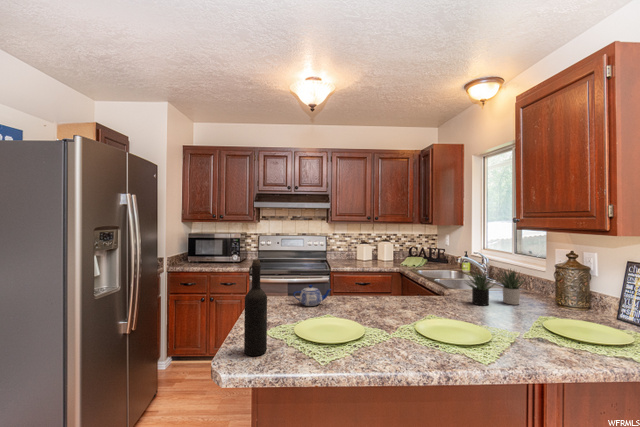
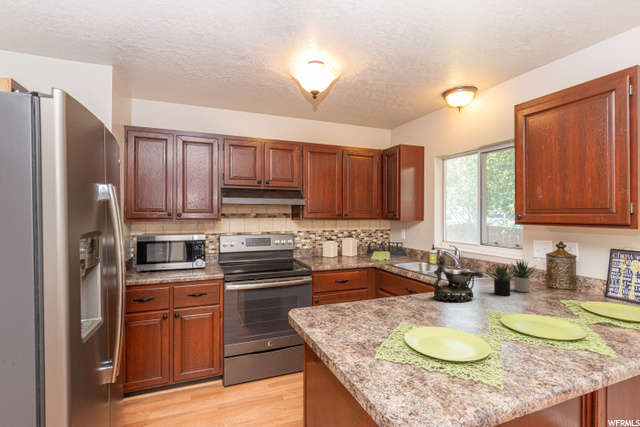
decorative bowl: none [395,259,451,306] -> present [433,257,483,302]
wine bottle: present [244,260,267,356] -> none [399,272,429,398]
teapot: present [293,285,331,306] -> none [346,291,383,315]

